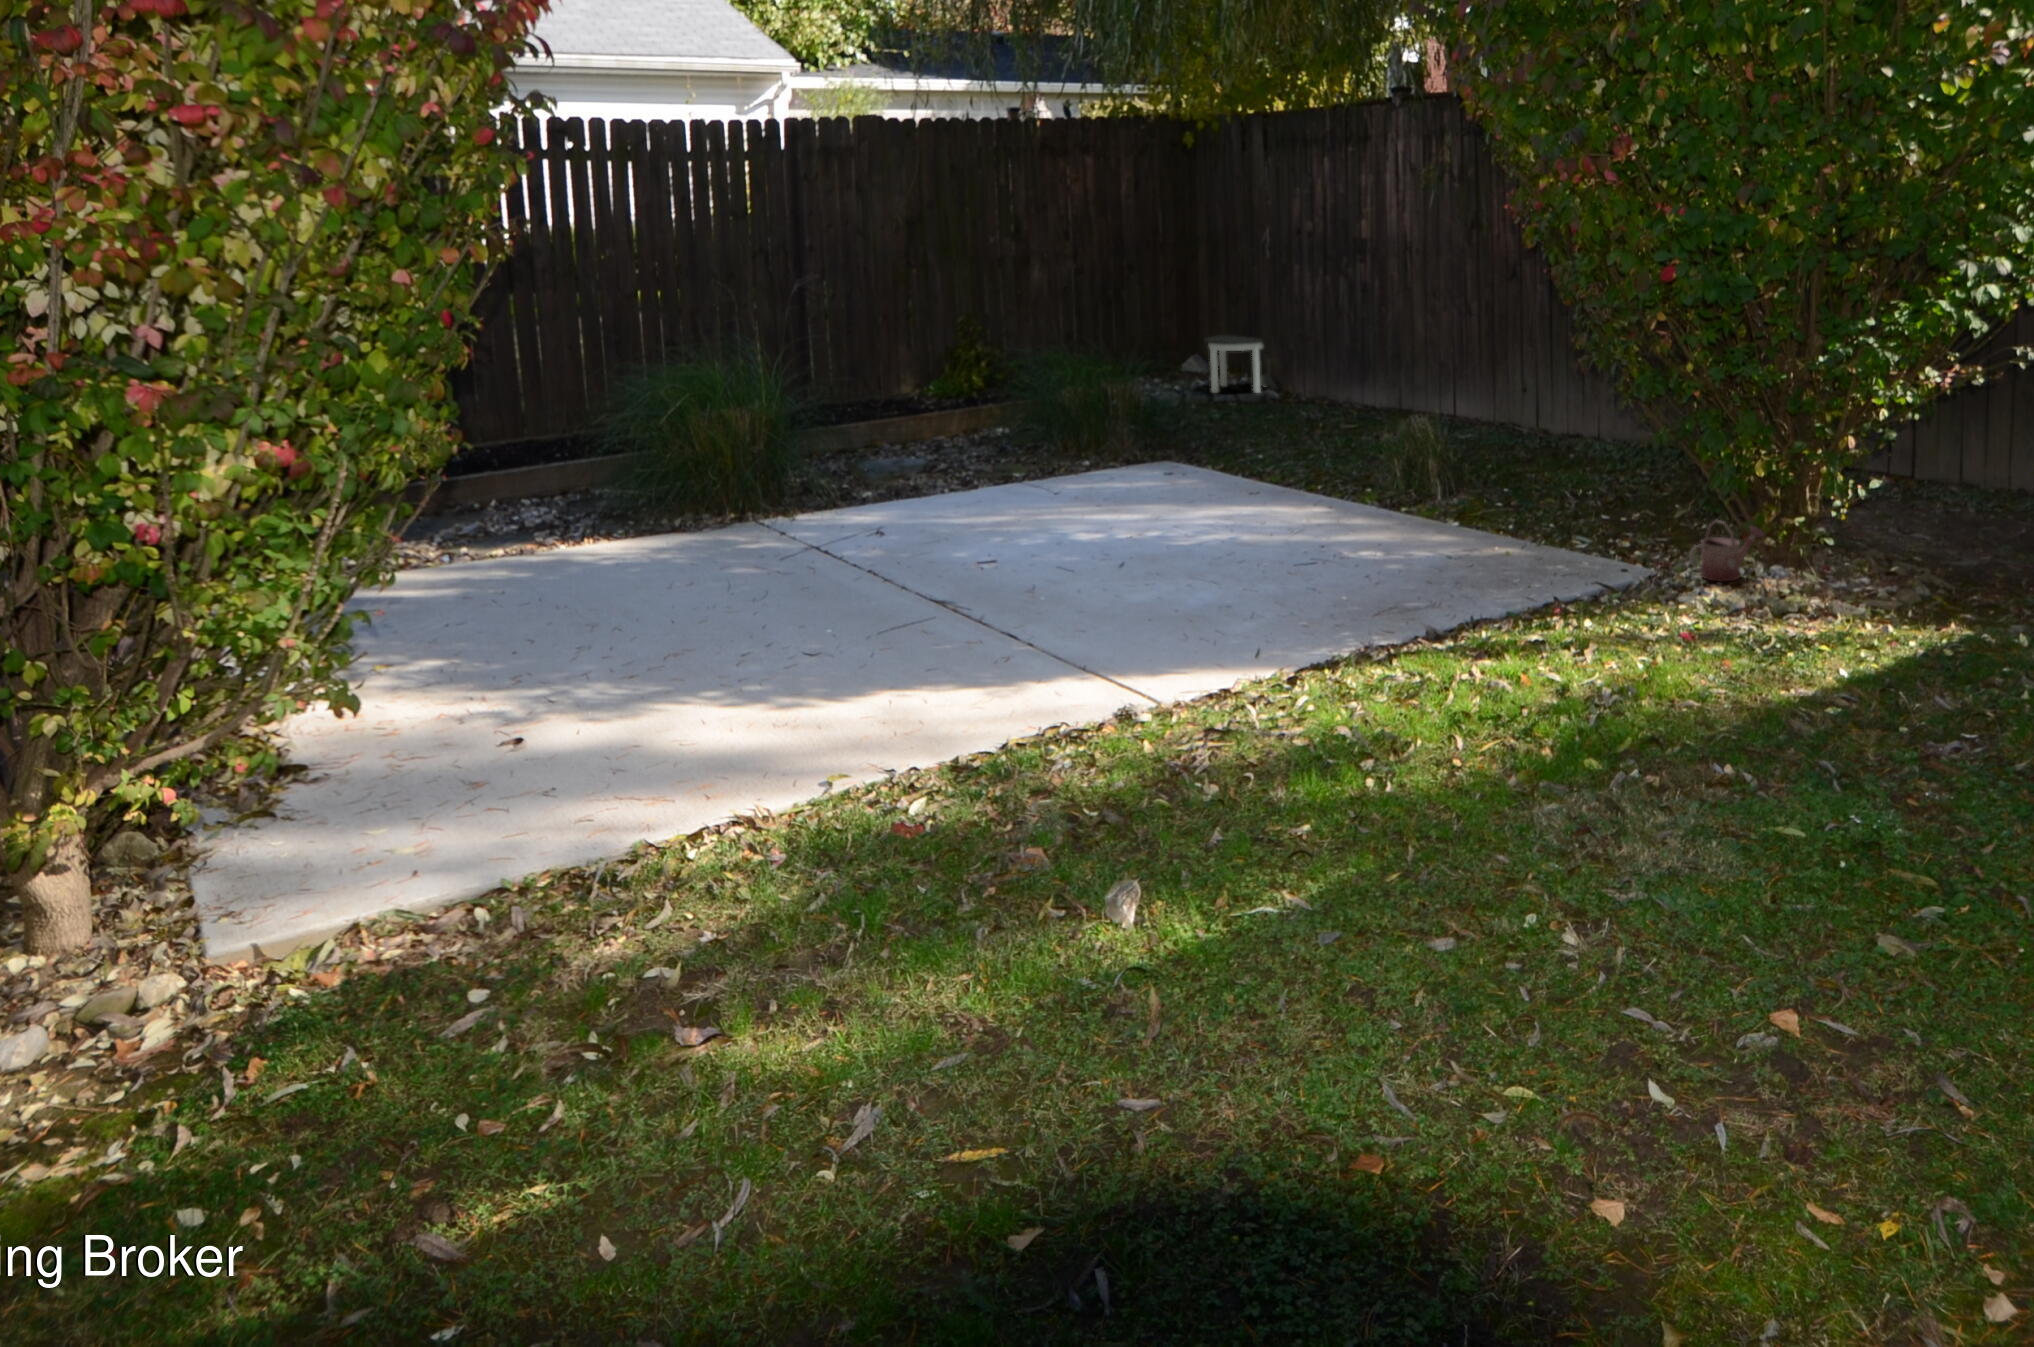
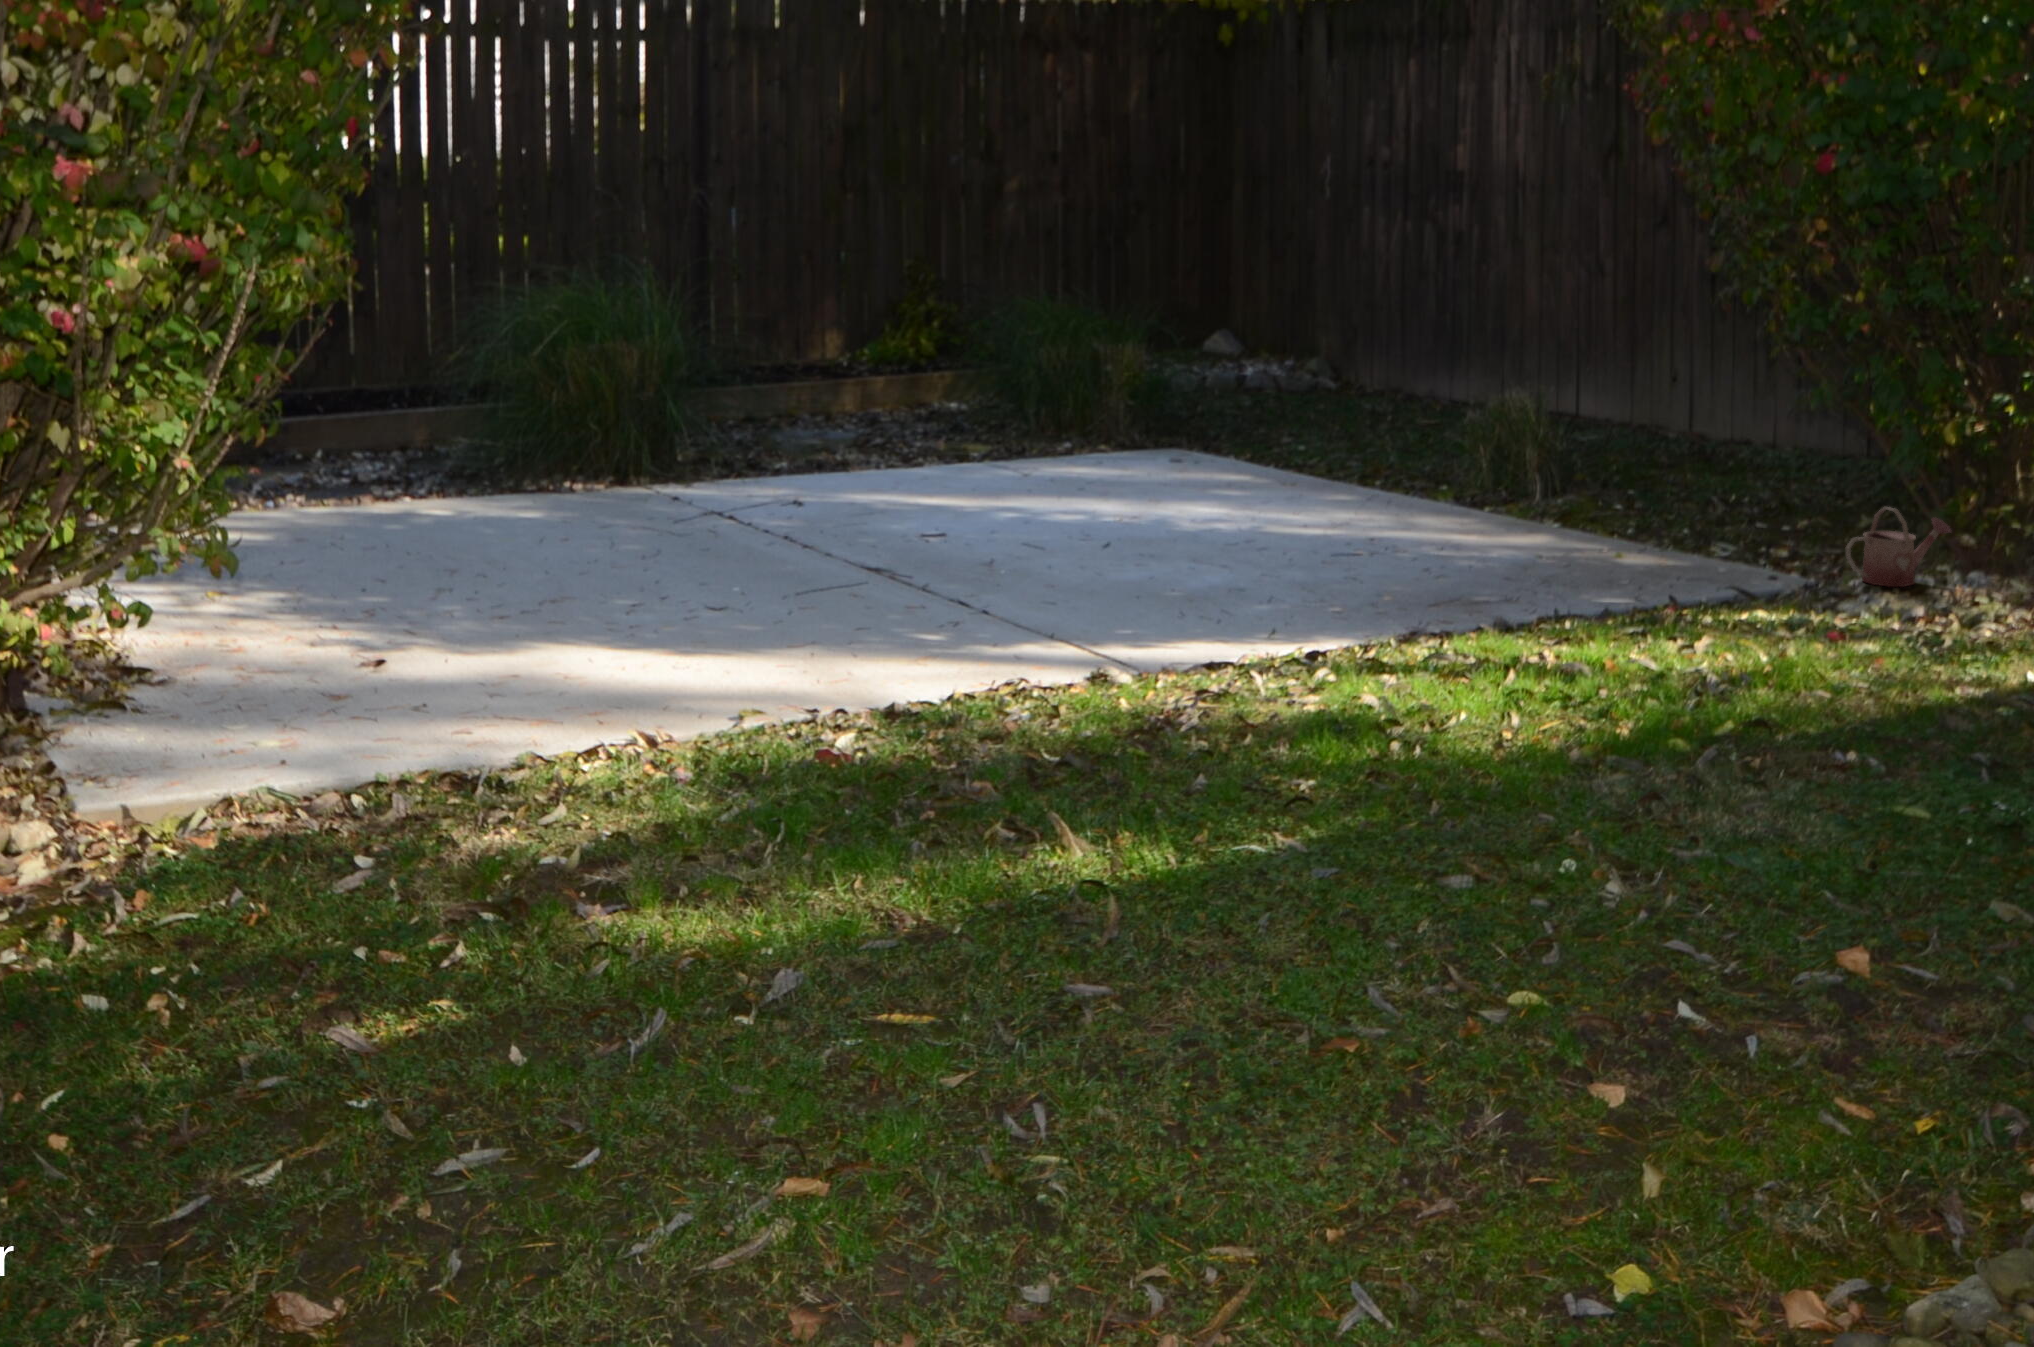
round table: present [1205,335,1263,393] -> none [1228,296,1320,374]

